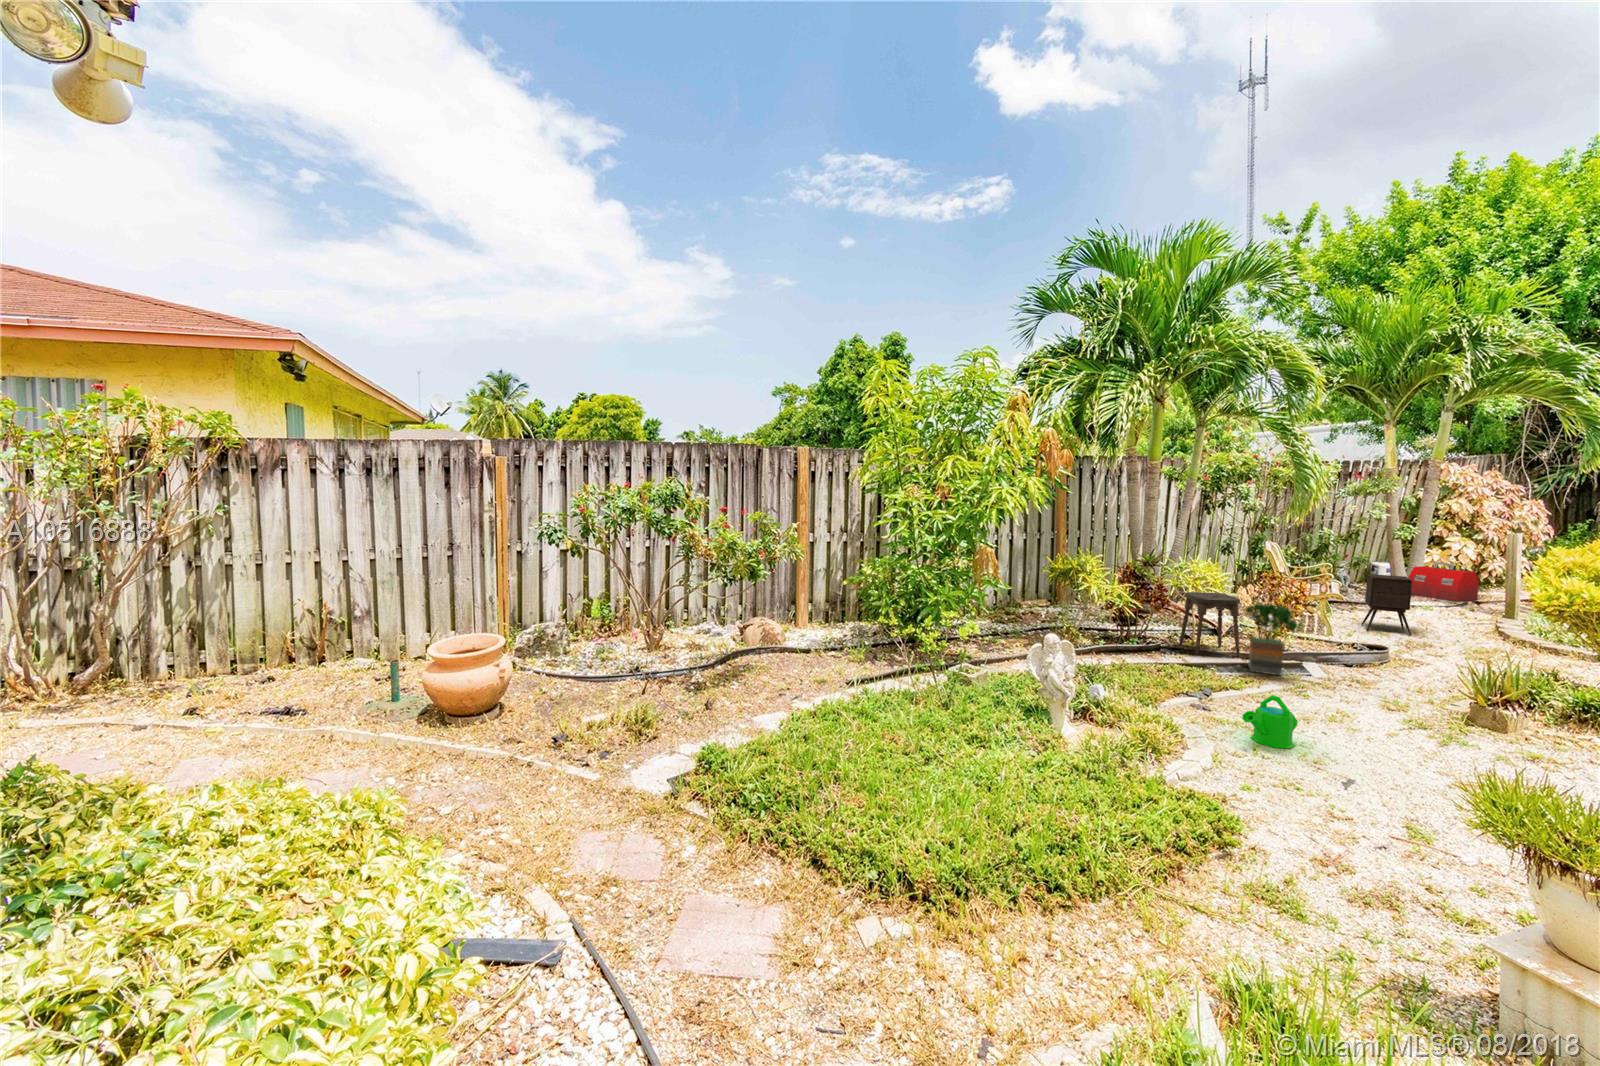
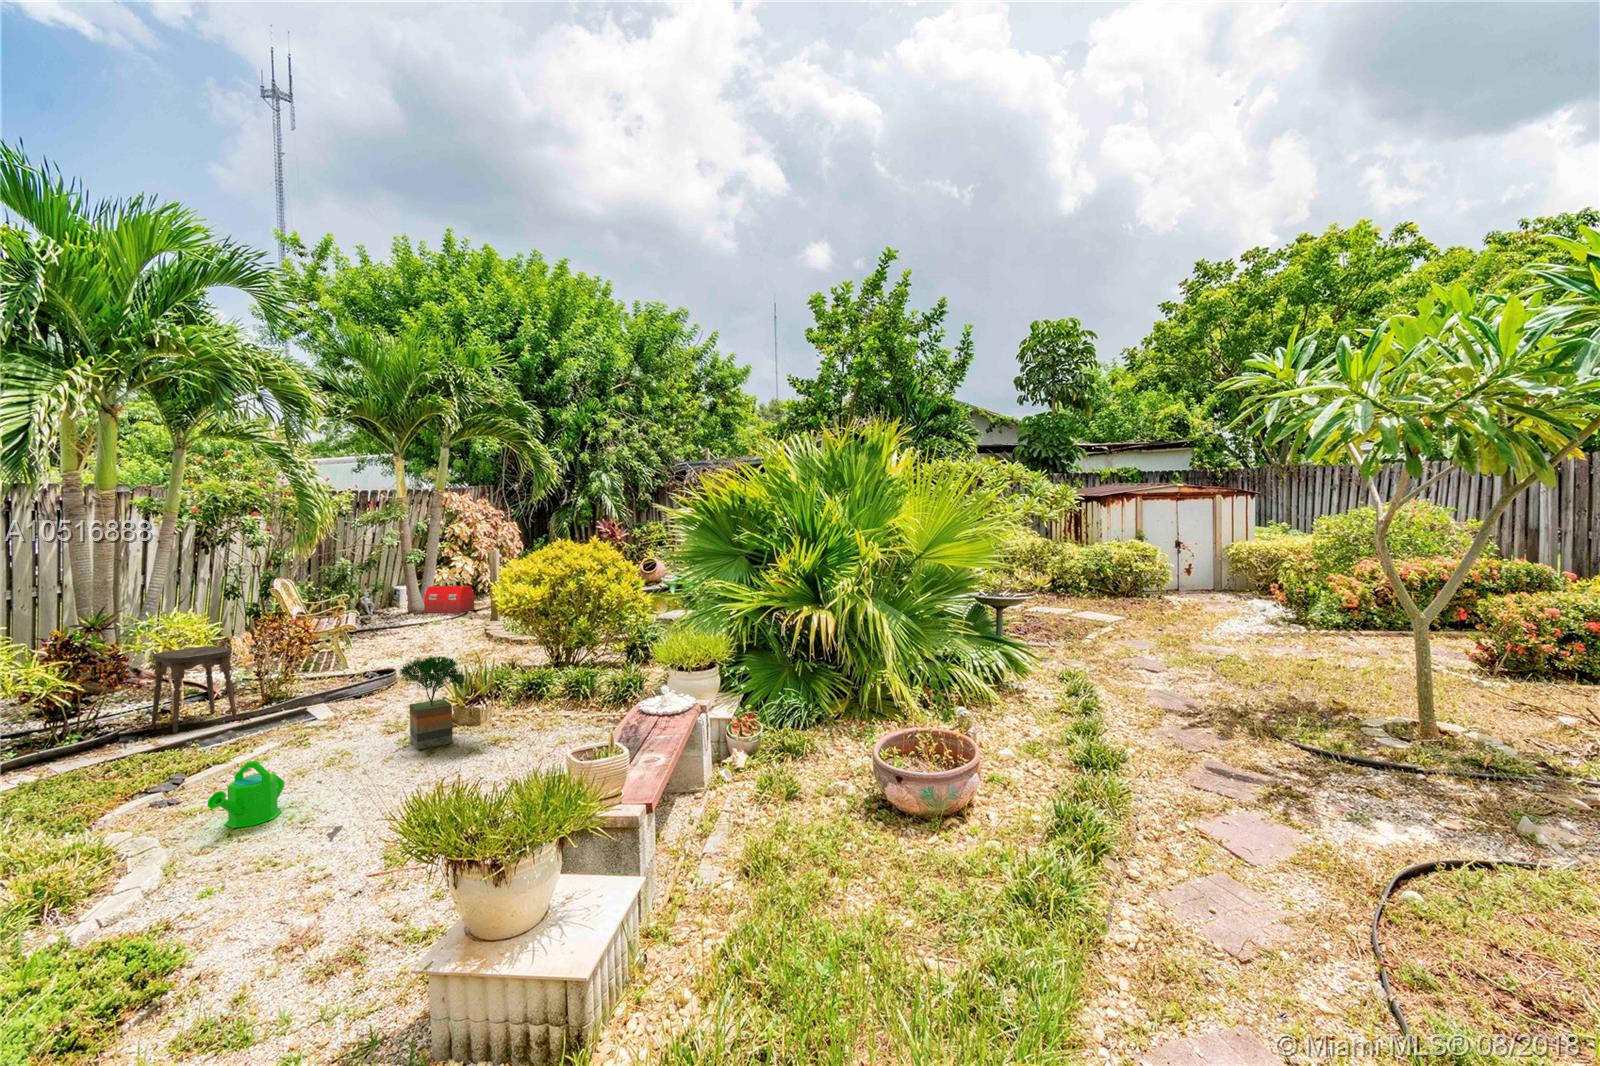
side table: present [1361,574,1412,636] -> none [380,597,421,656]
potted tree: present [1245,603,1298,676] -> present [399,656,466,750]

